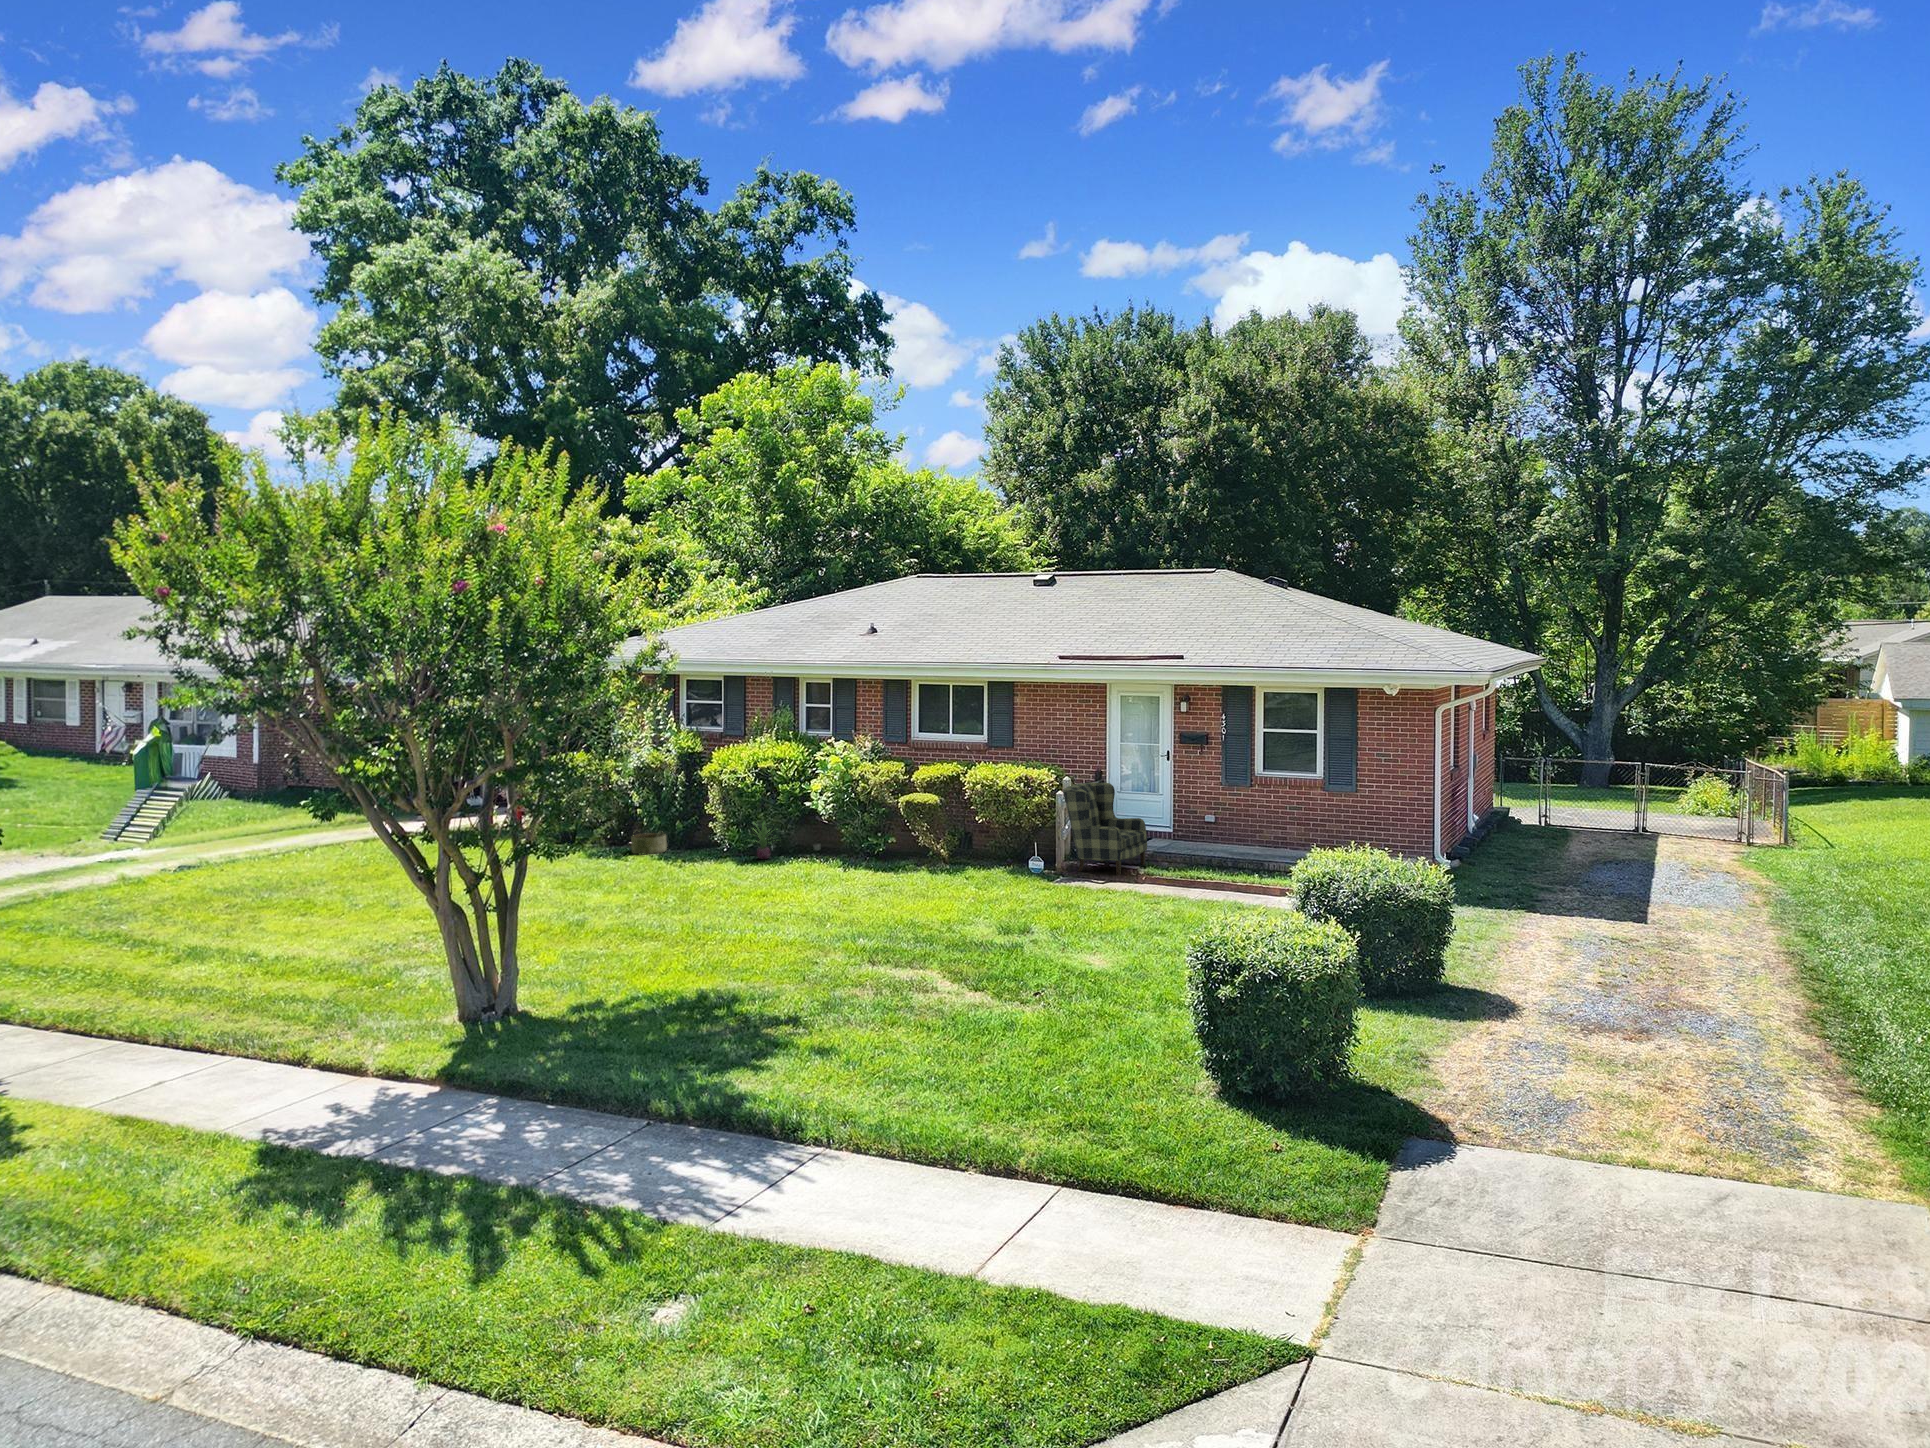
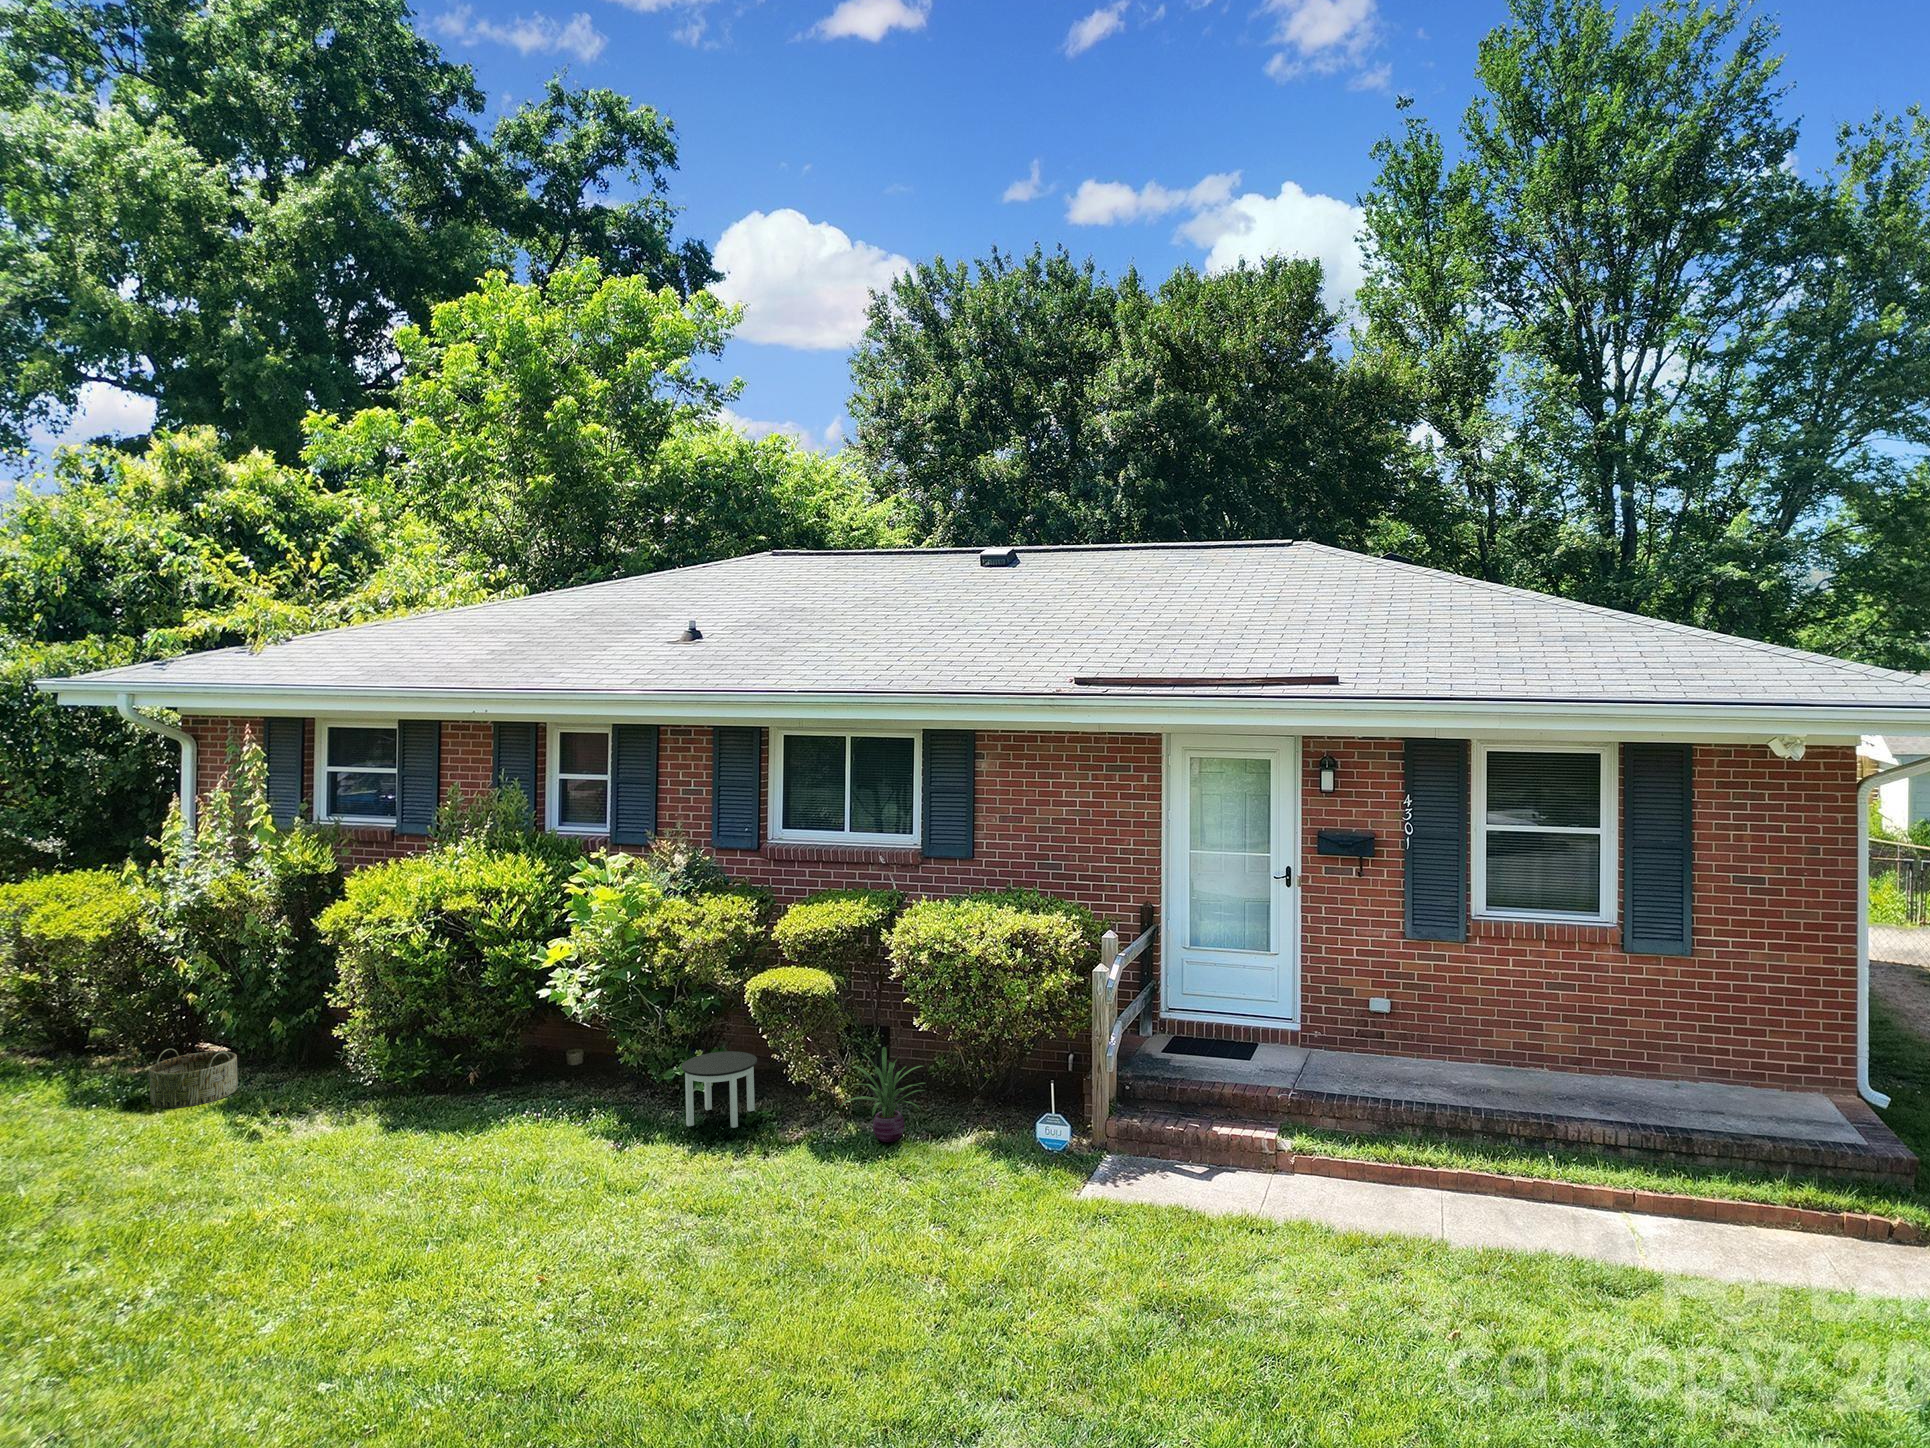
chair: present [1063,783,1147,875] -> none [1109,936,1275,1154]
decorative plant: present [754,822,770,859] -> present [841,1047,923,1142]
round table: none [871,833,905,864] -> present [682,1051,757,1128]

